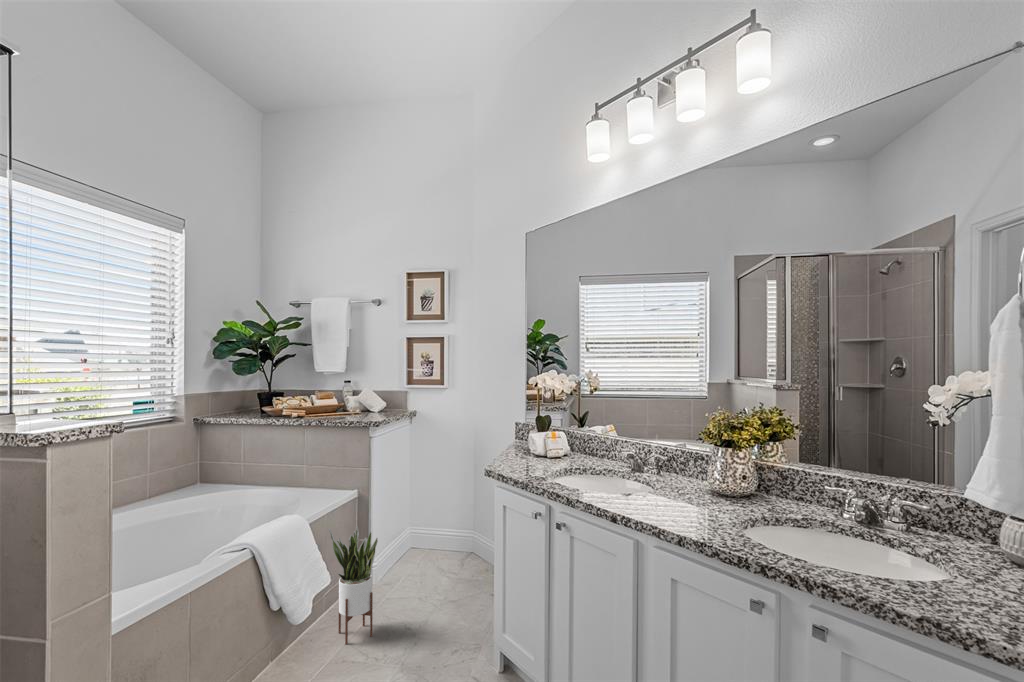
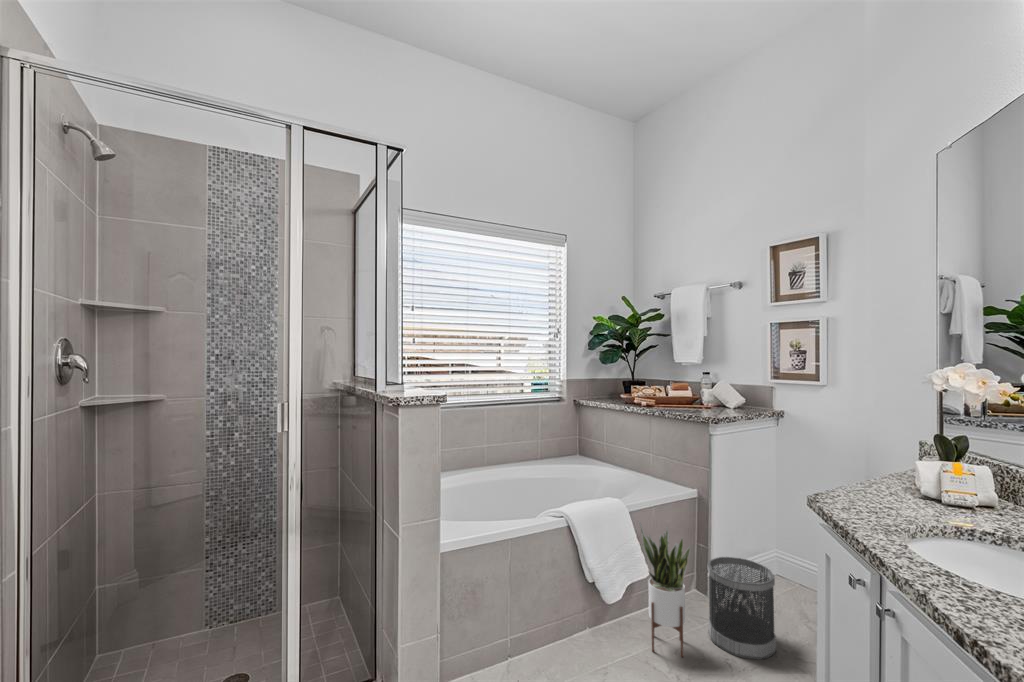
wastebasket: none [380,538,432,617] -> present [708,557,776,660]

